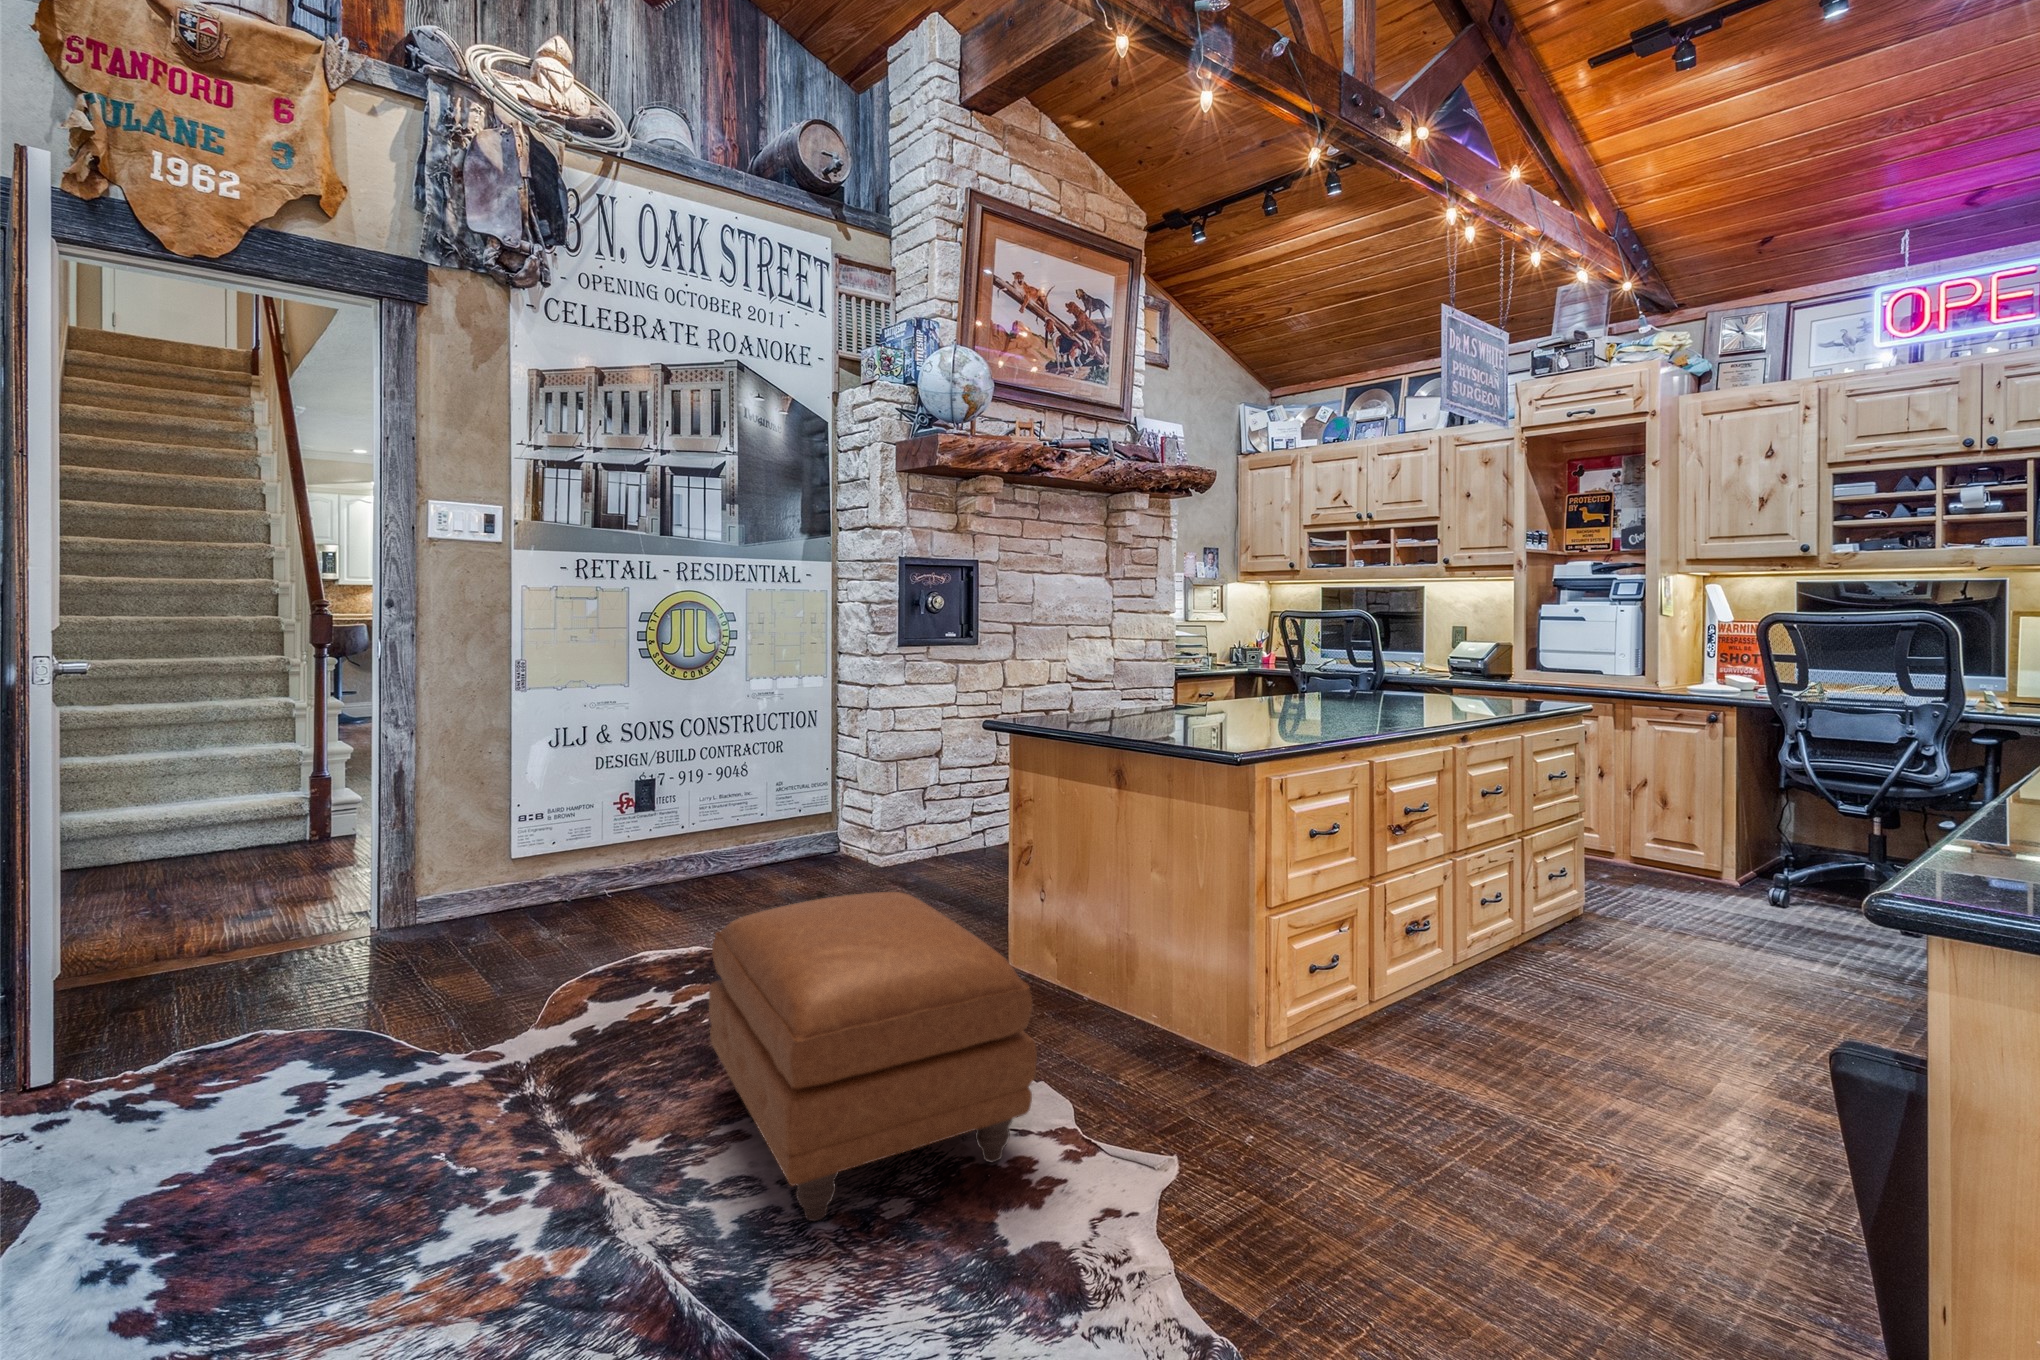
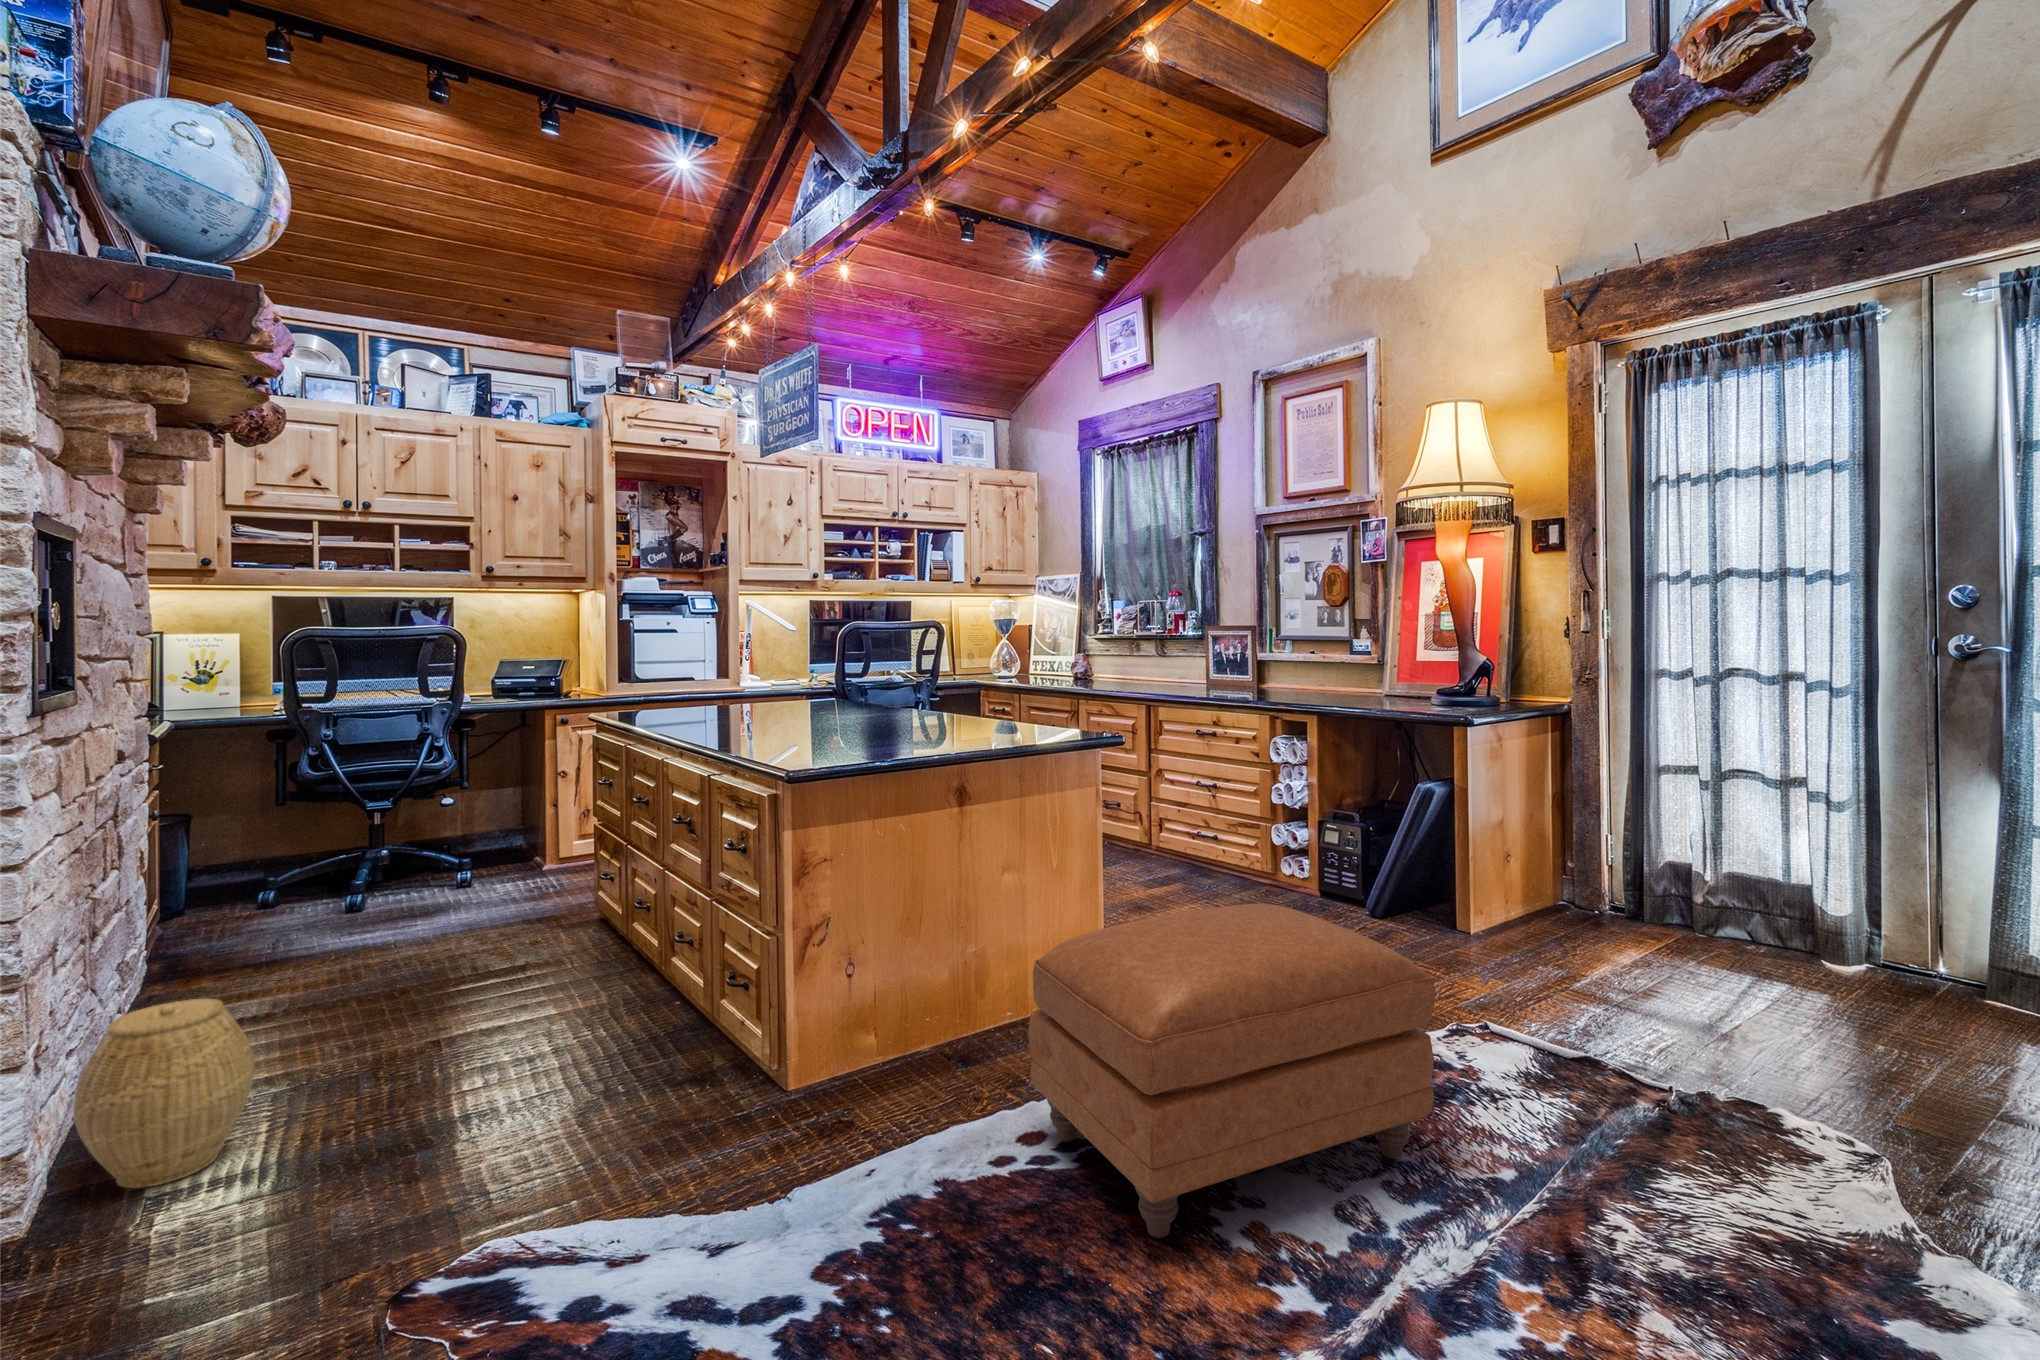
woven basket: none [897,792,960,872] -> present [73,999,255,1188]

